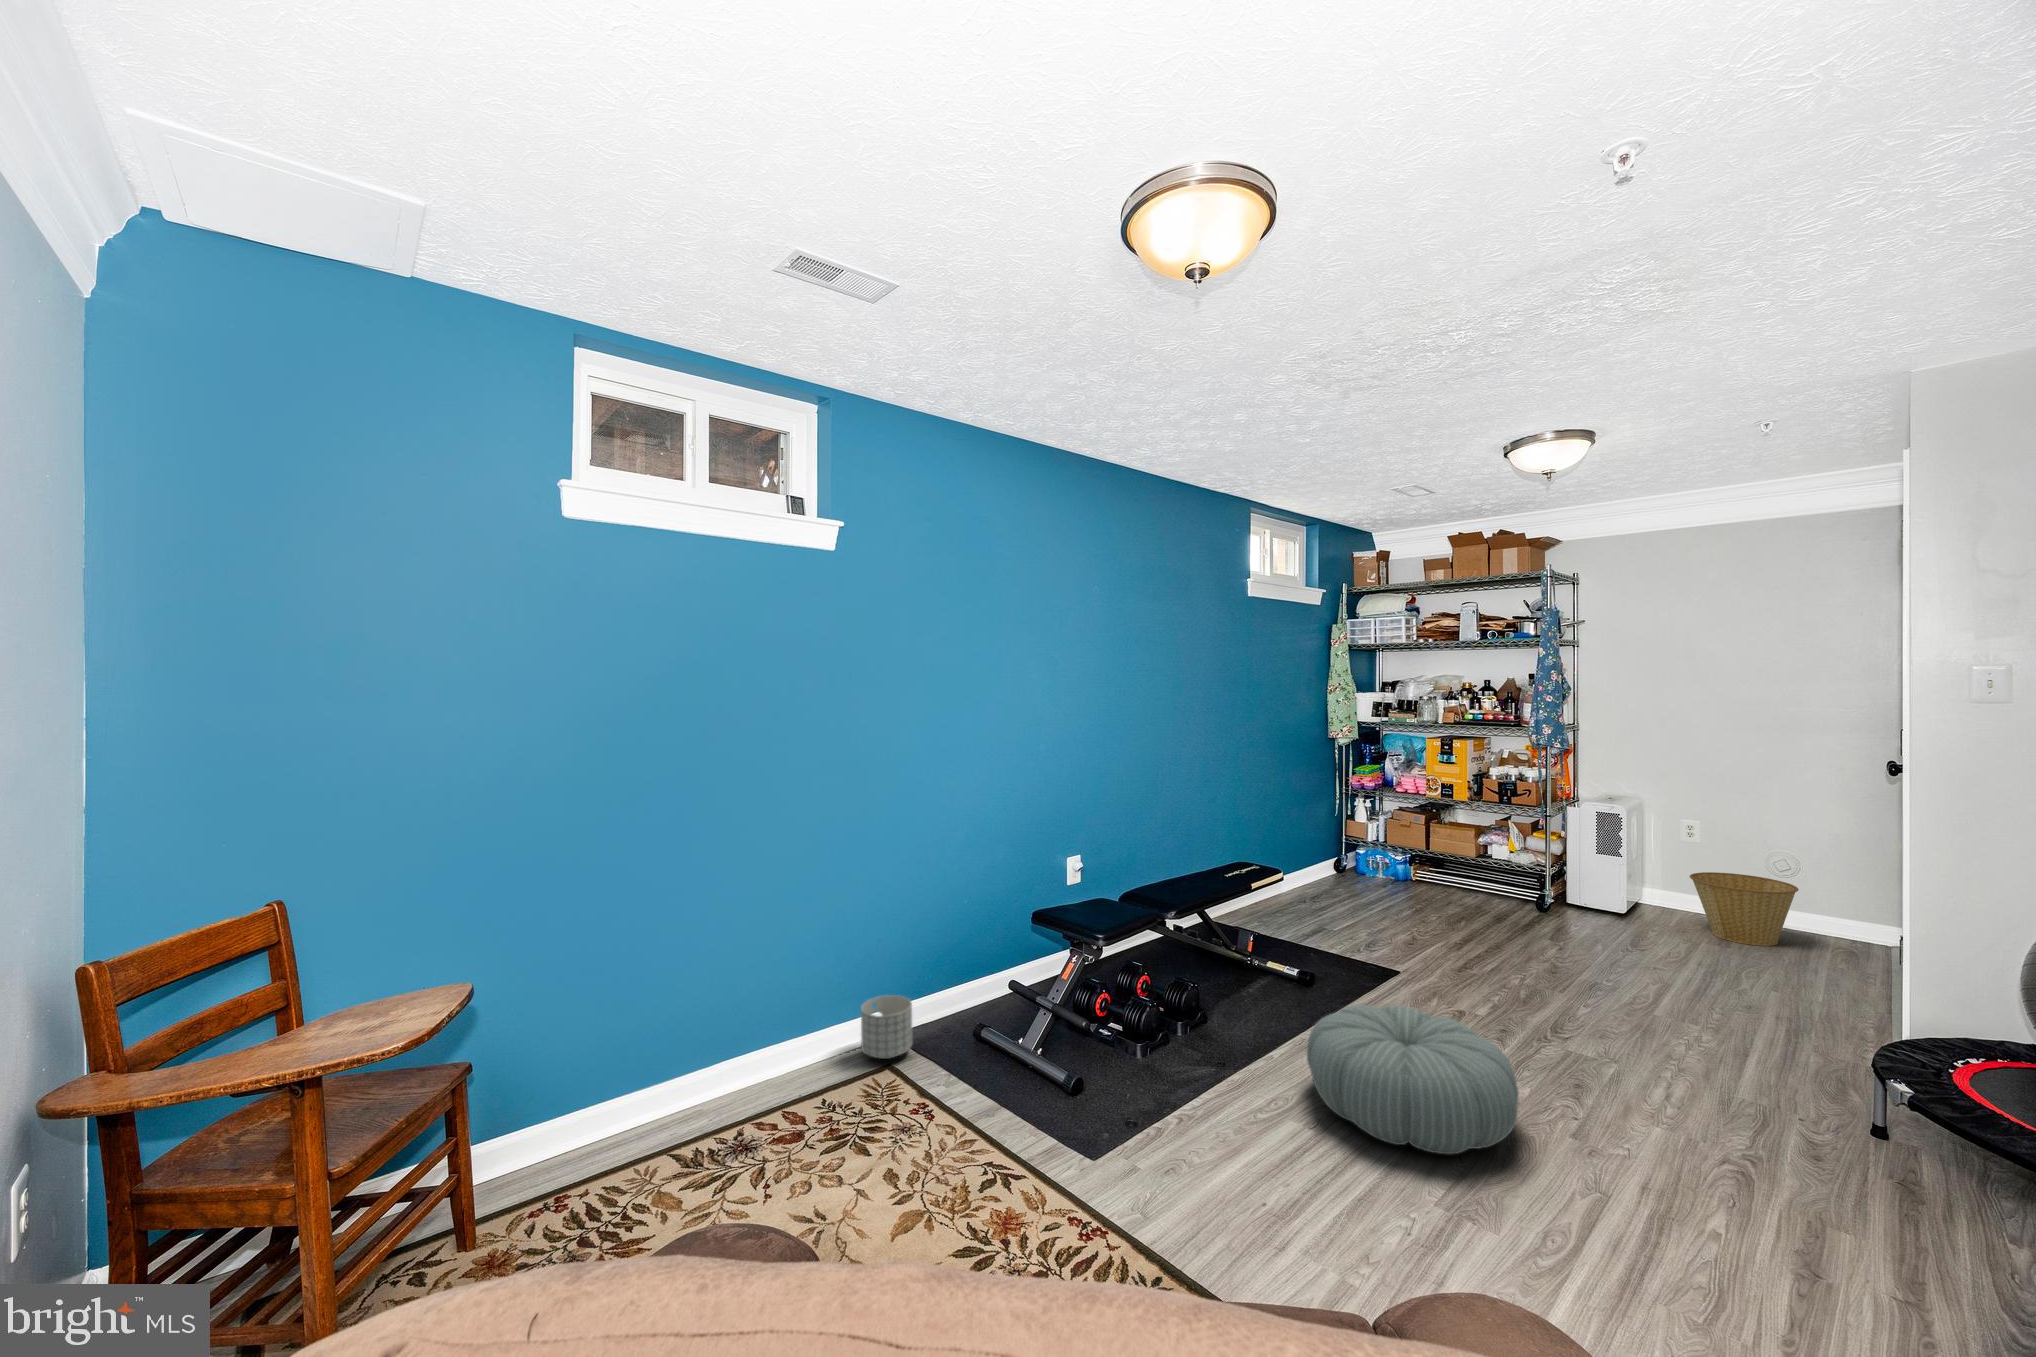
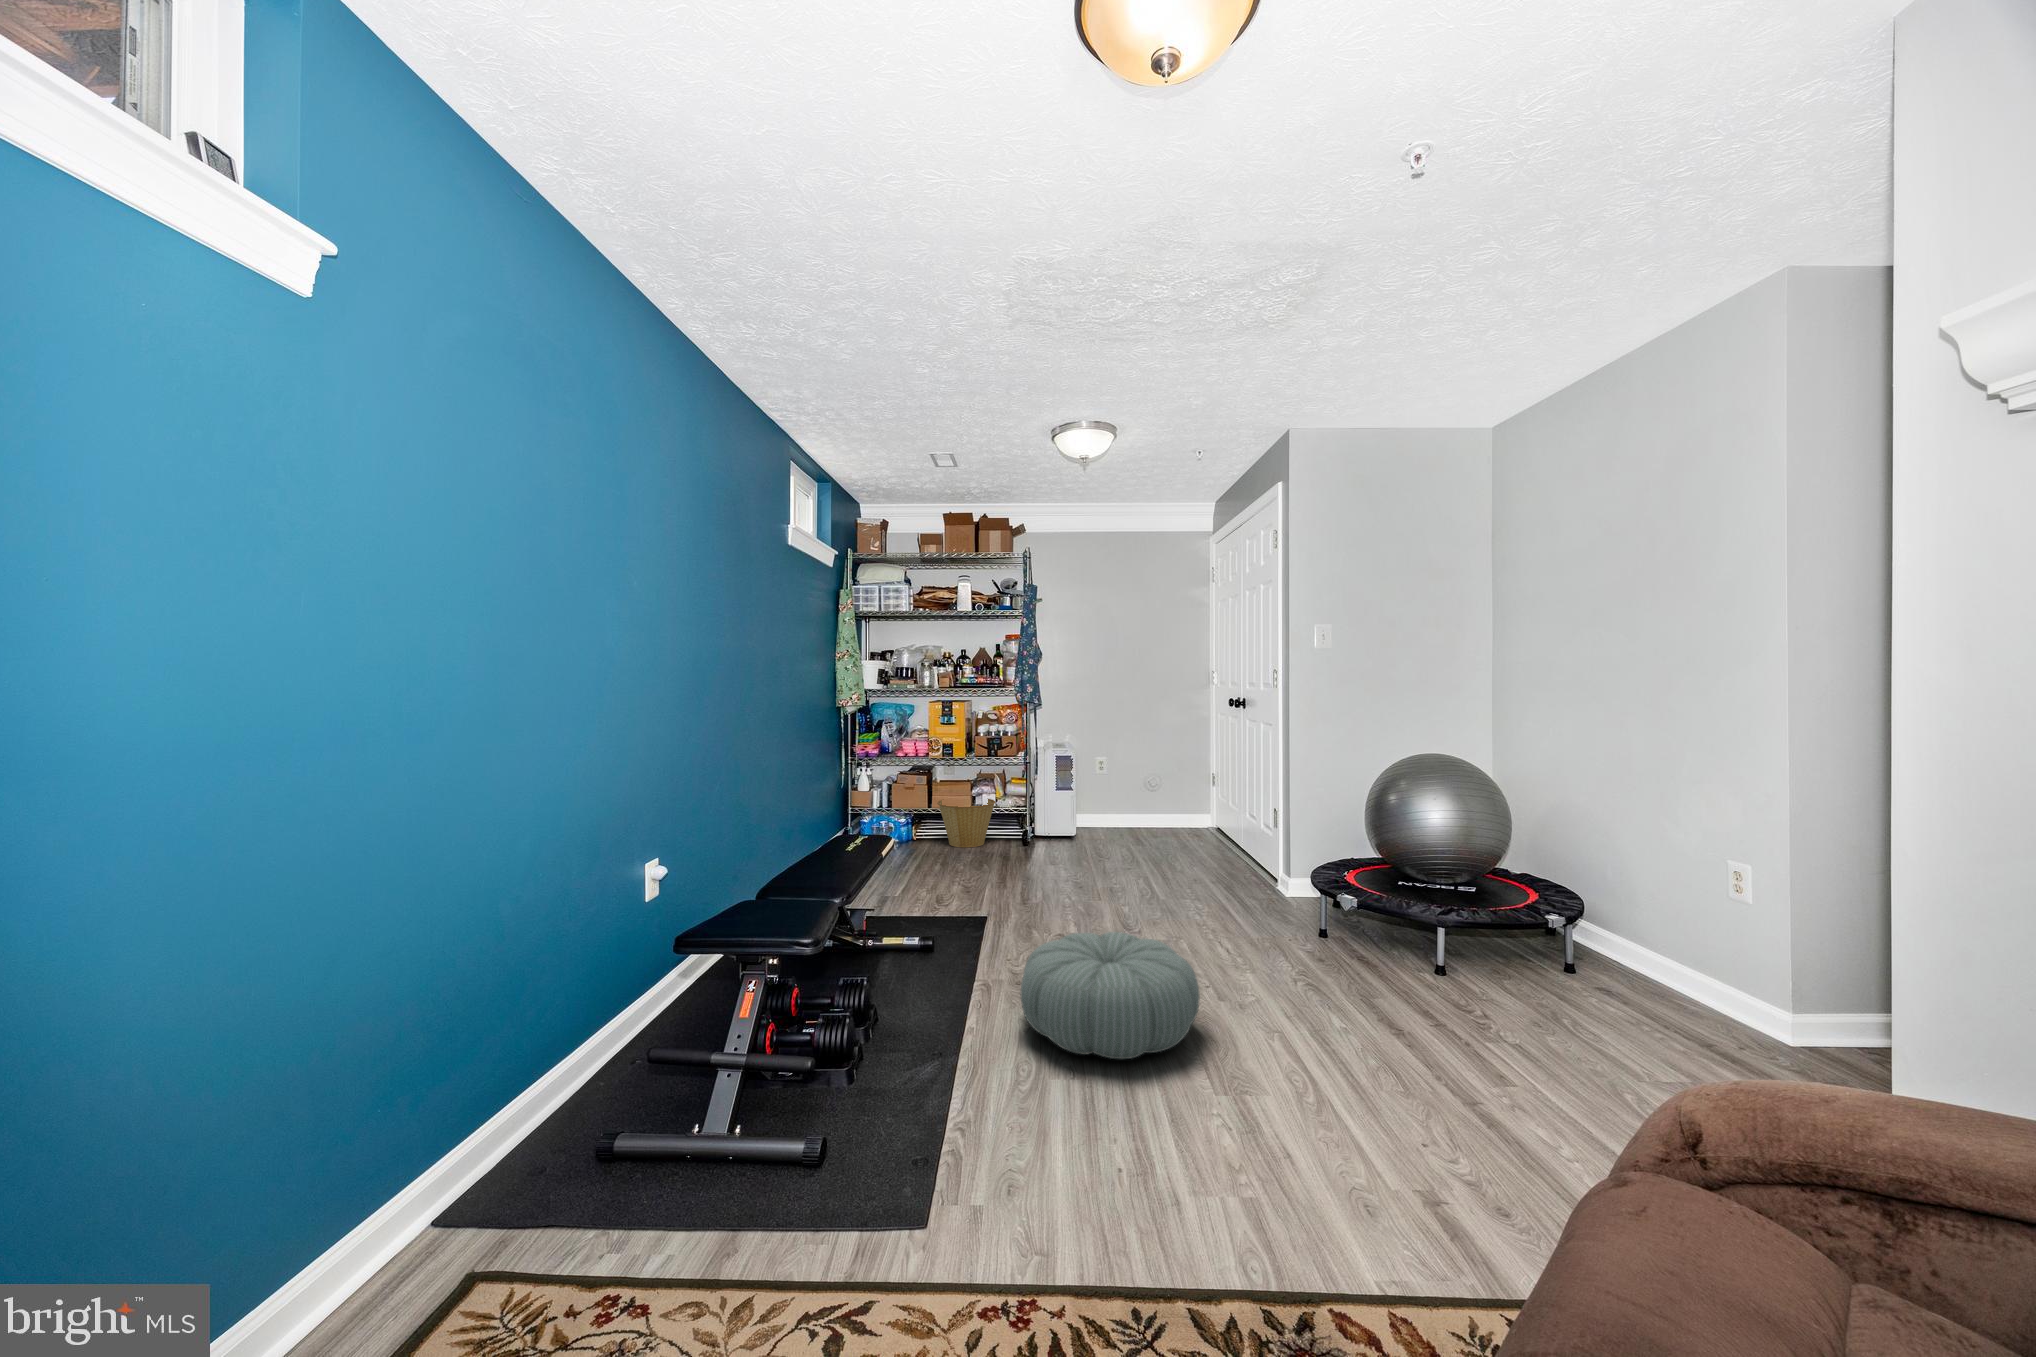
basket: present [1690,872,1799,946] -> present [937,799,995,847]
planter: present [861,995,912,1059] -> none [384,1145,502,1287]

